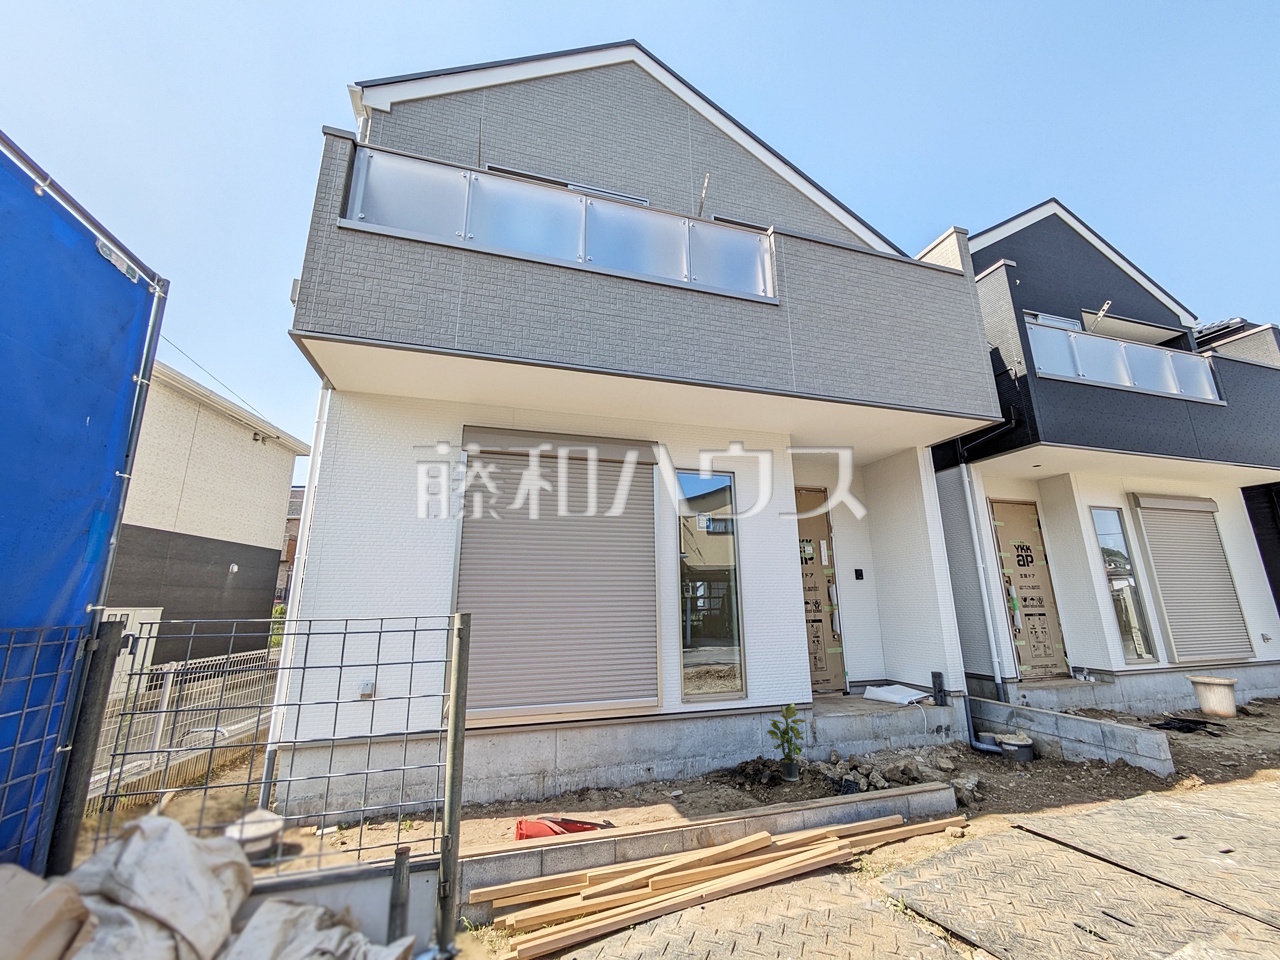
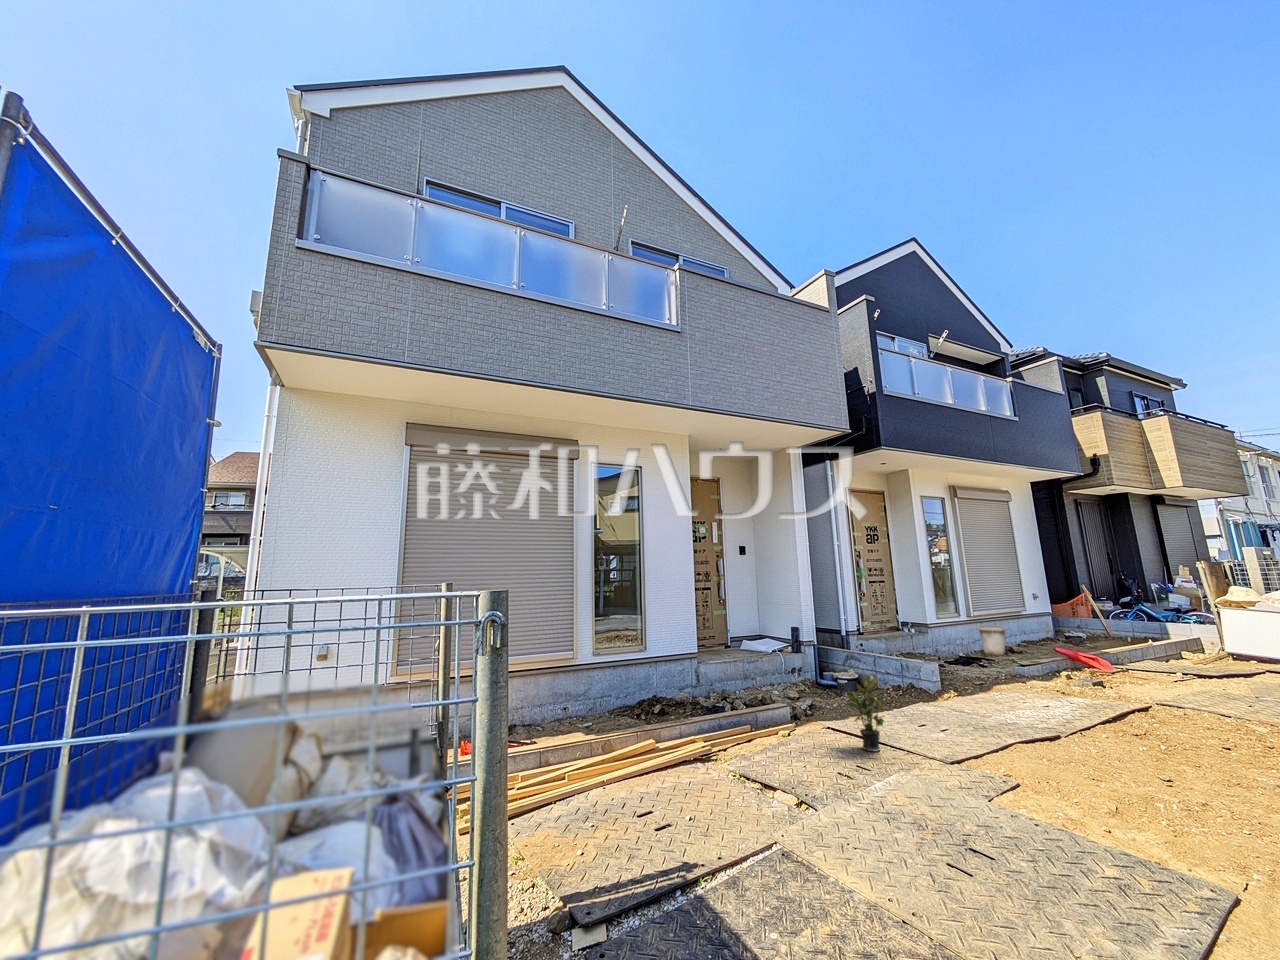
potted plant: present [767,703,806,781] -> present [846,675,887,752]

